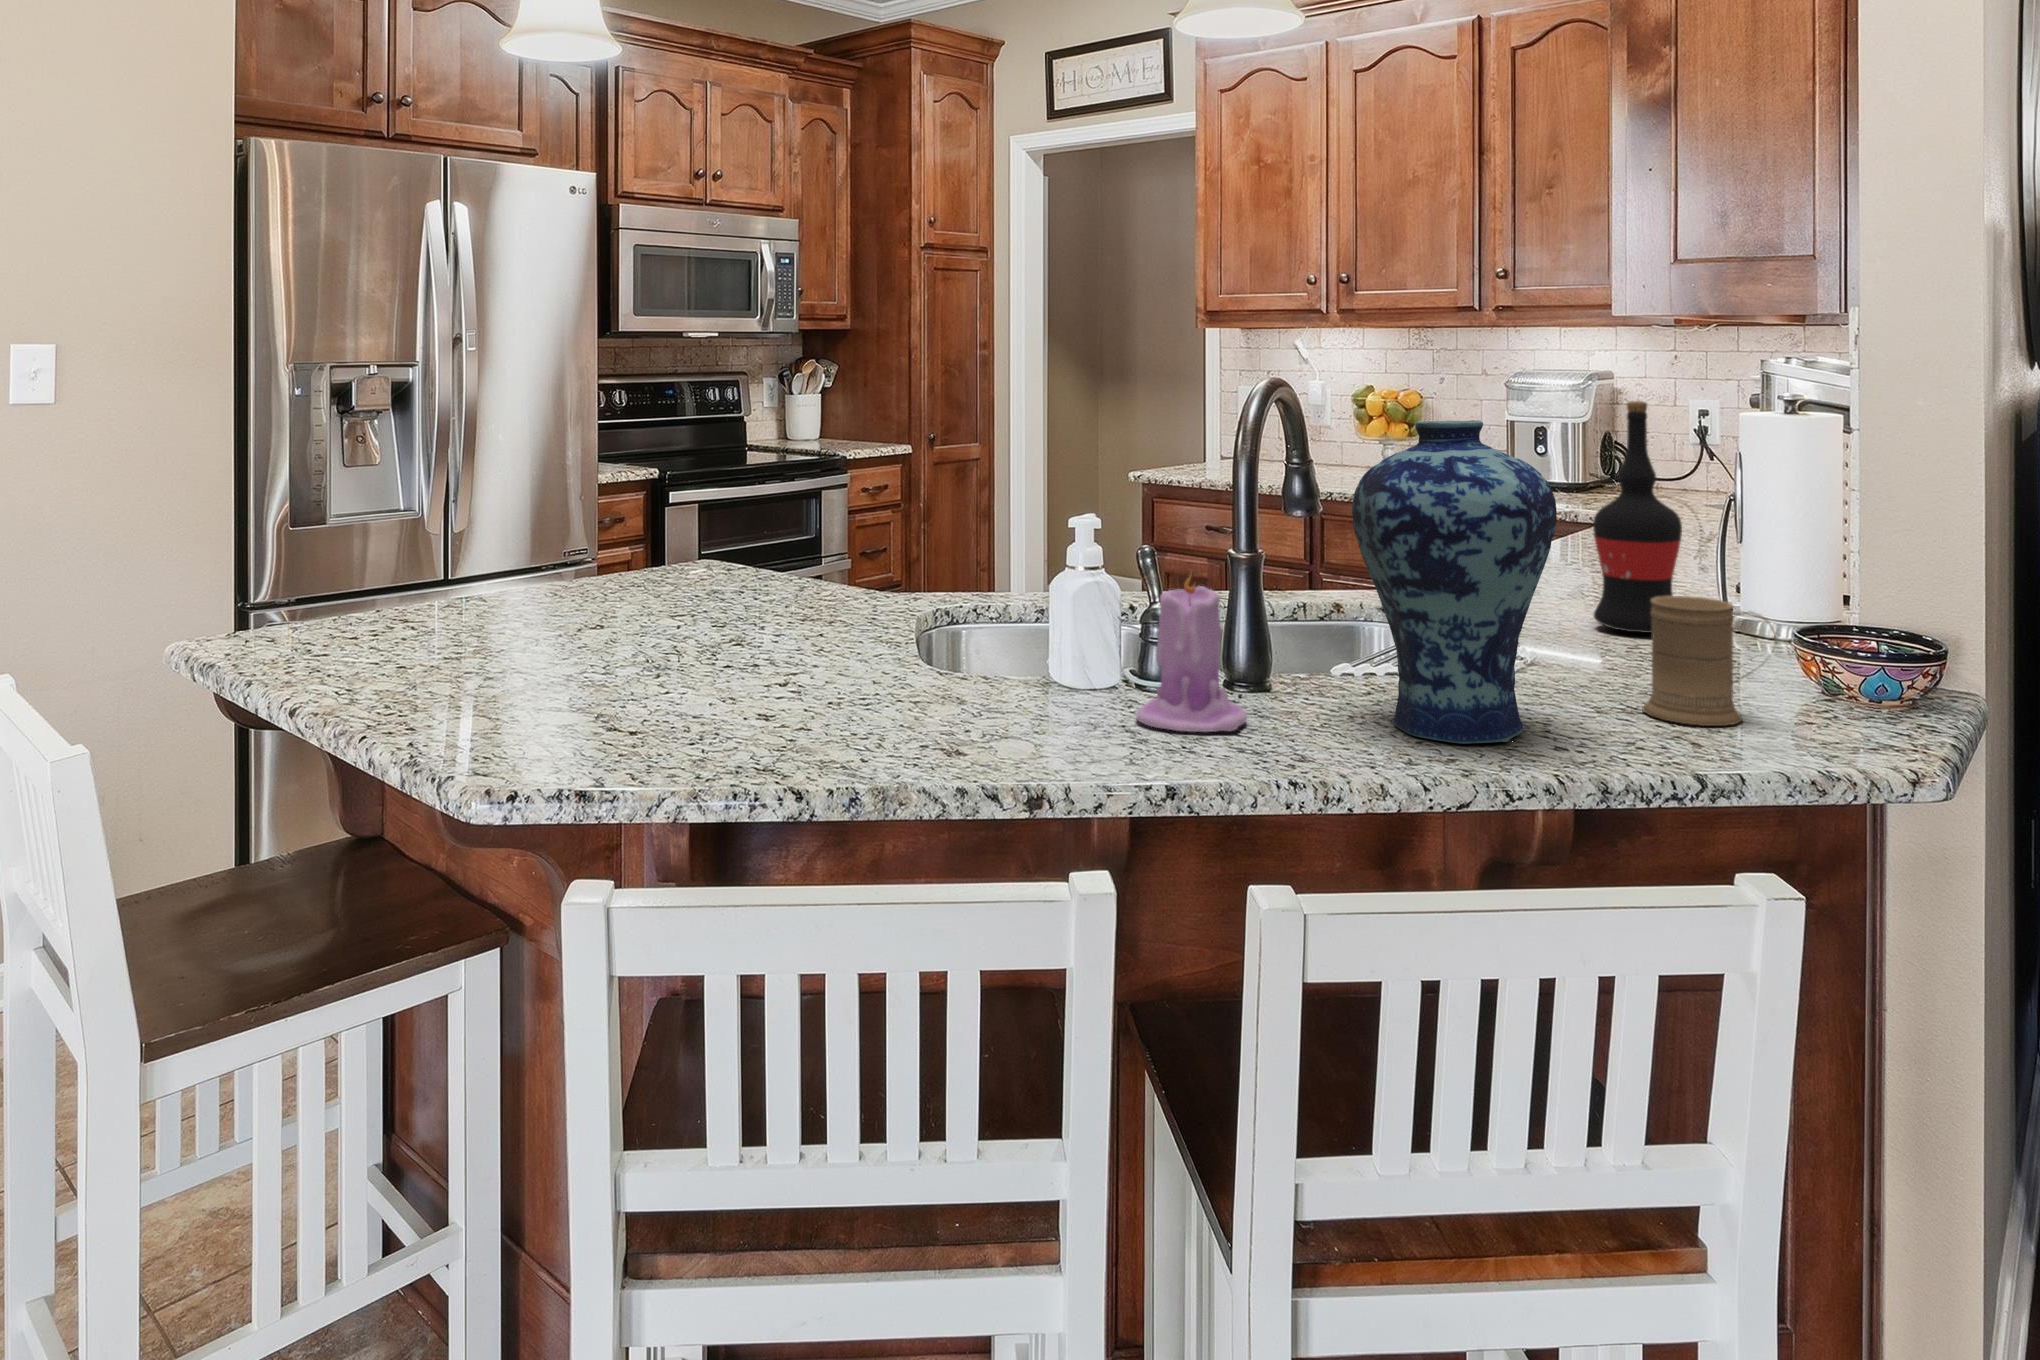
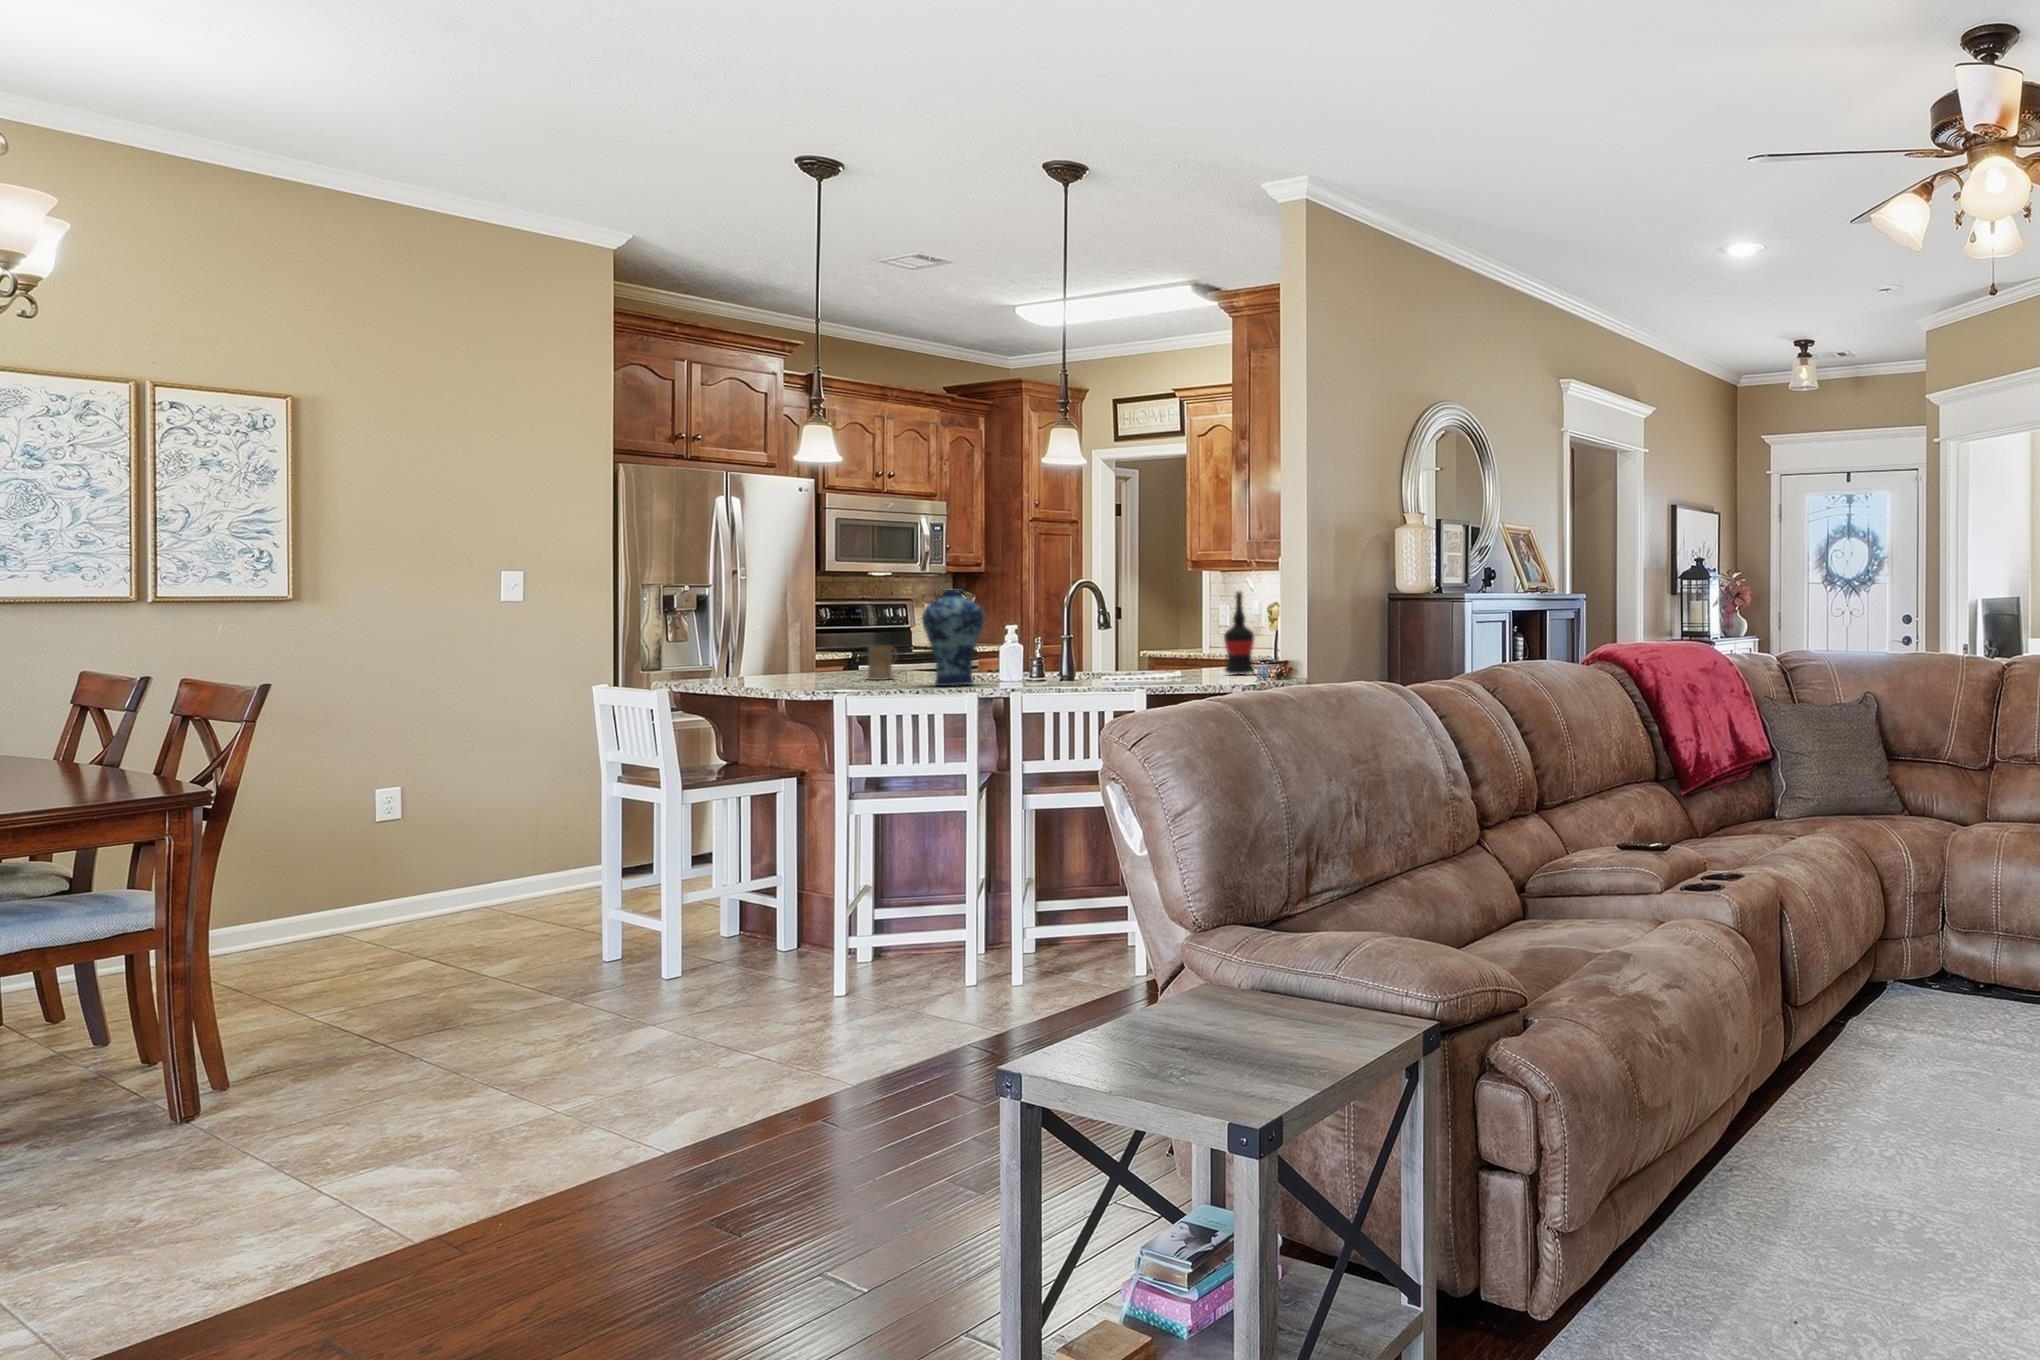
vase: present [1352,420,1557,744] -> present [922,589,984,686]
candle: present [1136,573,1247,732] -> none [1018,637,1055,684]
mug: present [1643,596,1776,726] -> present [867,646,895,680]

